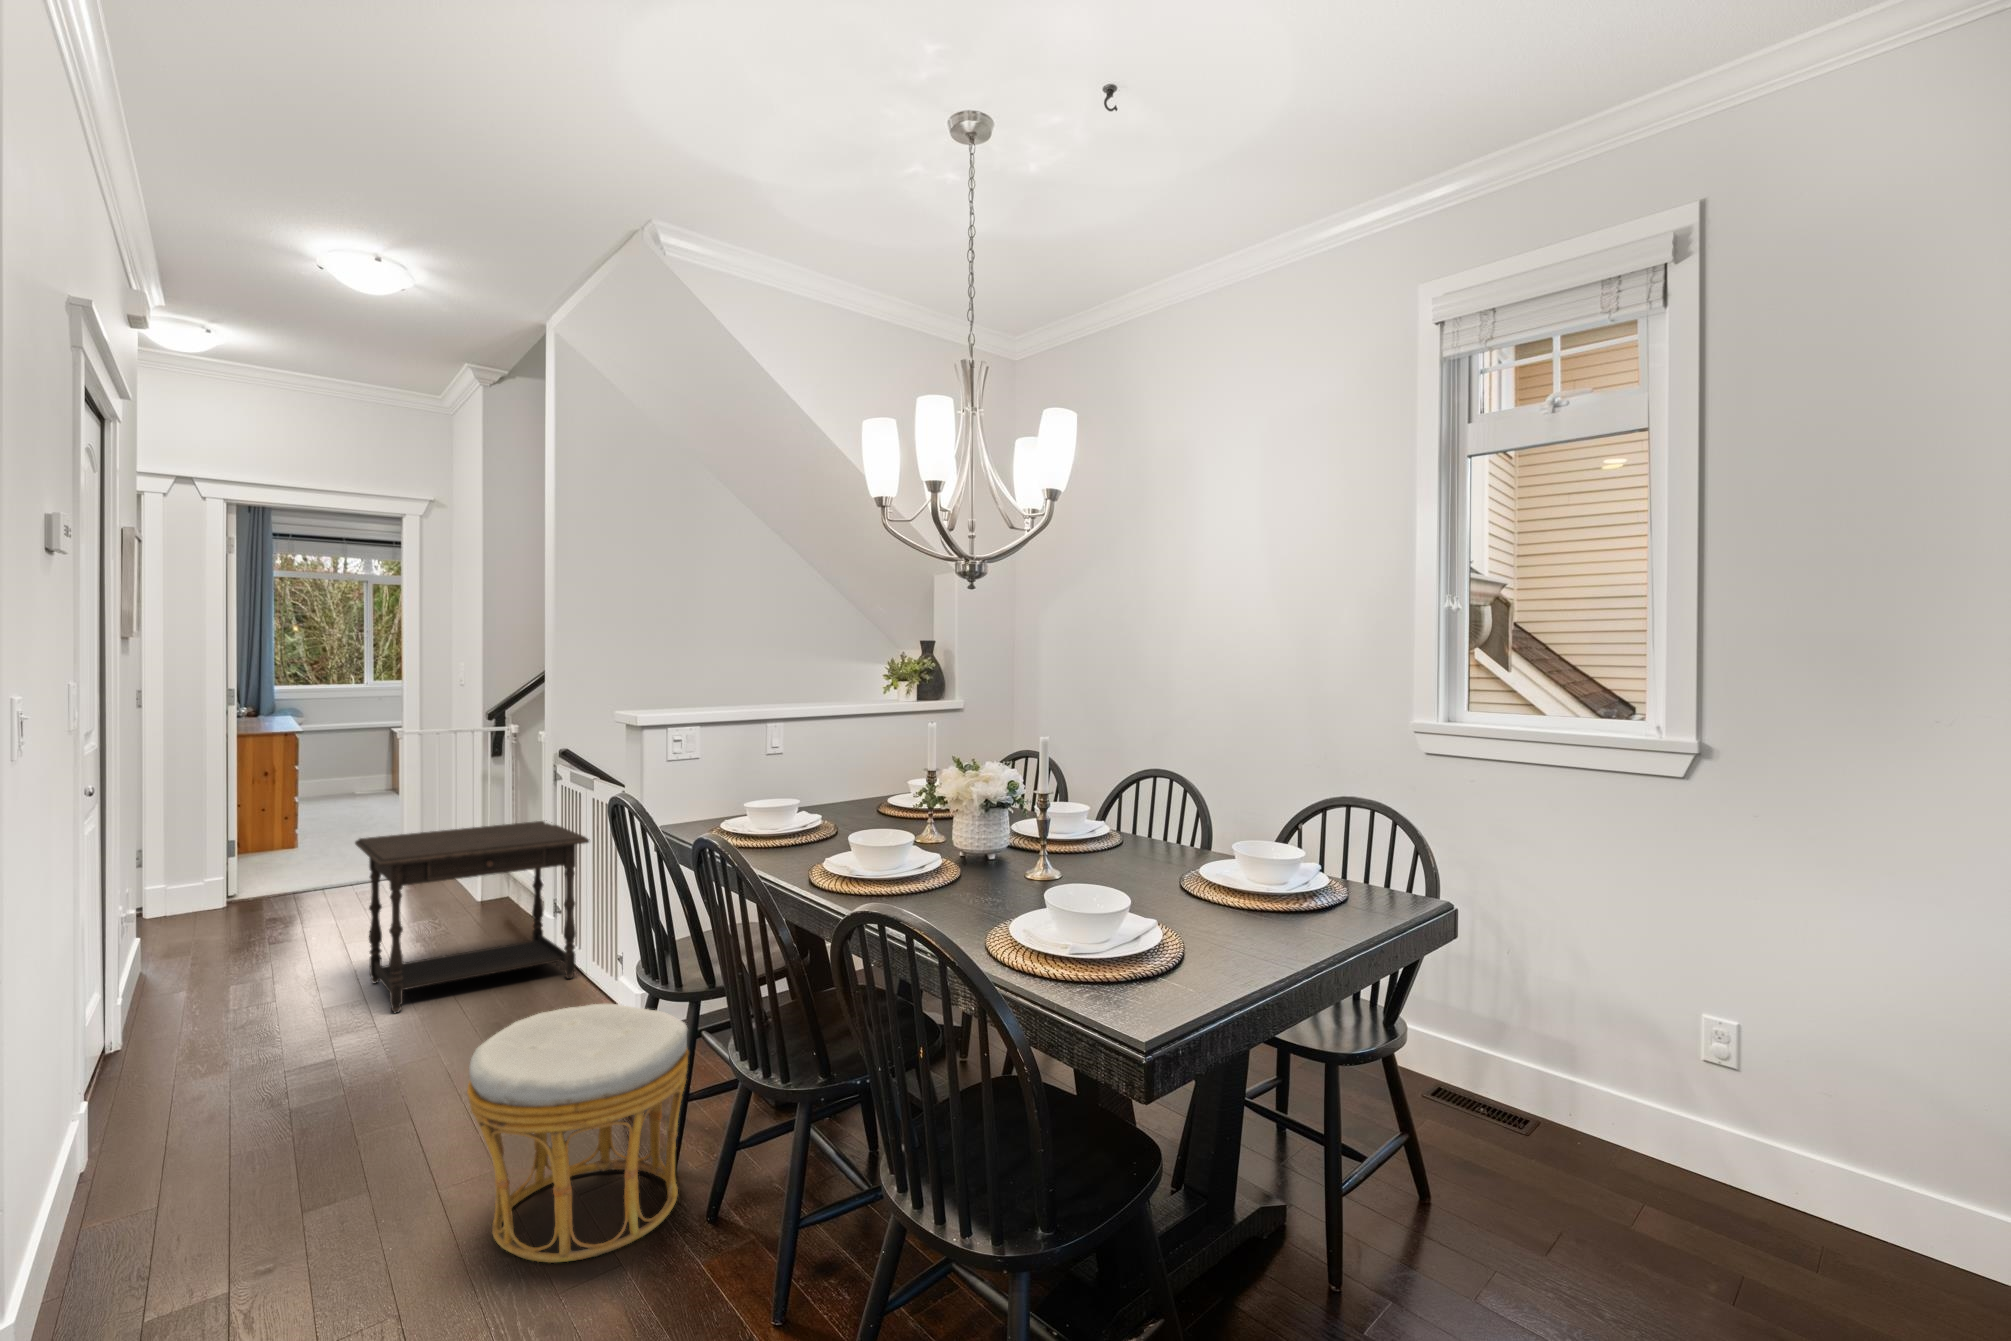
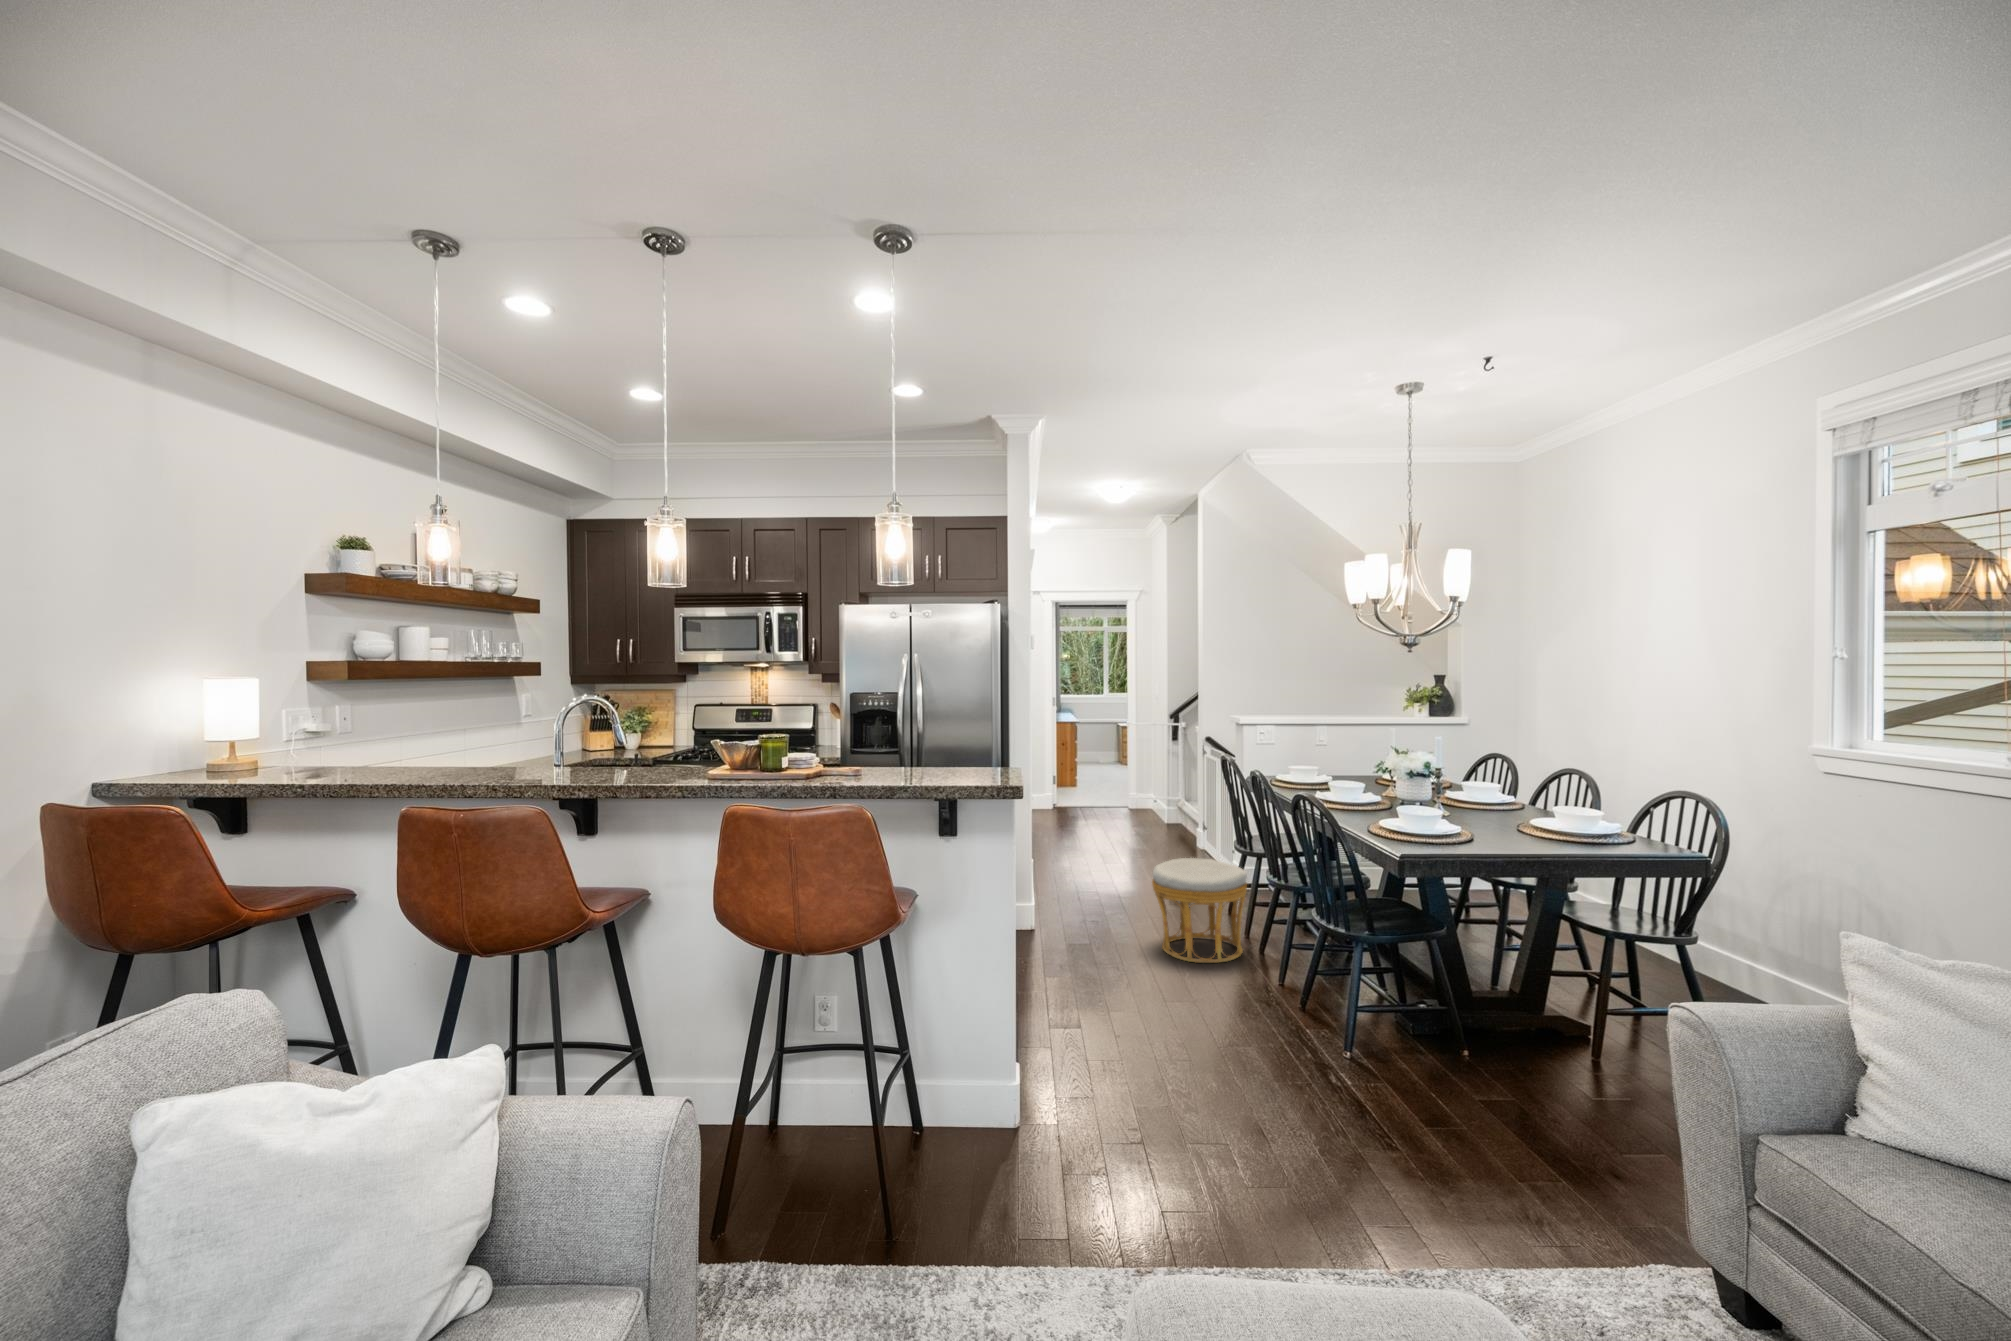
side table: present [355,821,589,1013] -> none [1107,778,1220,868]

